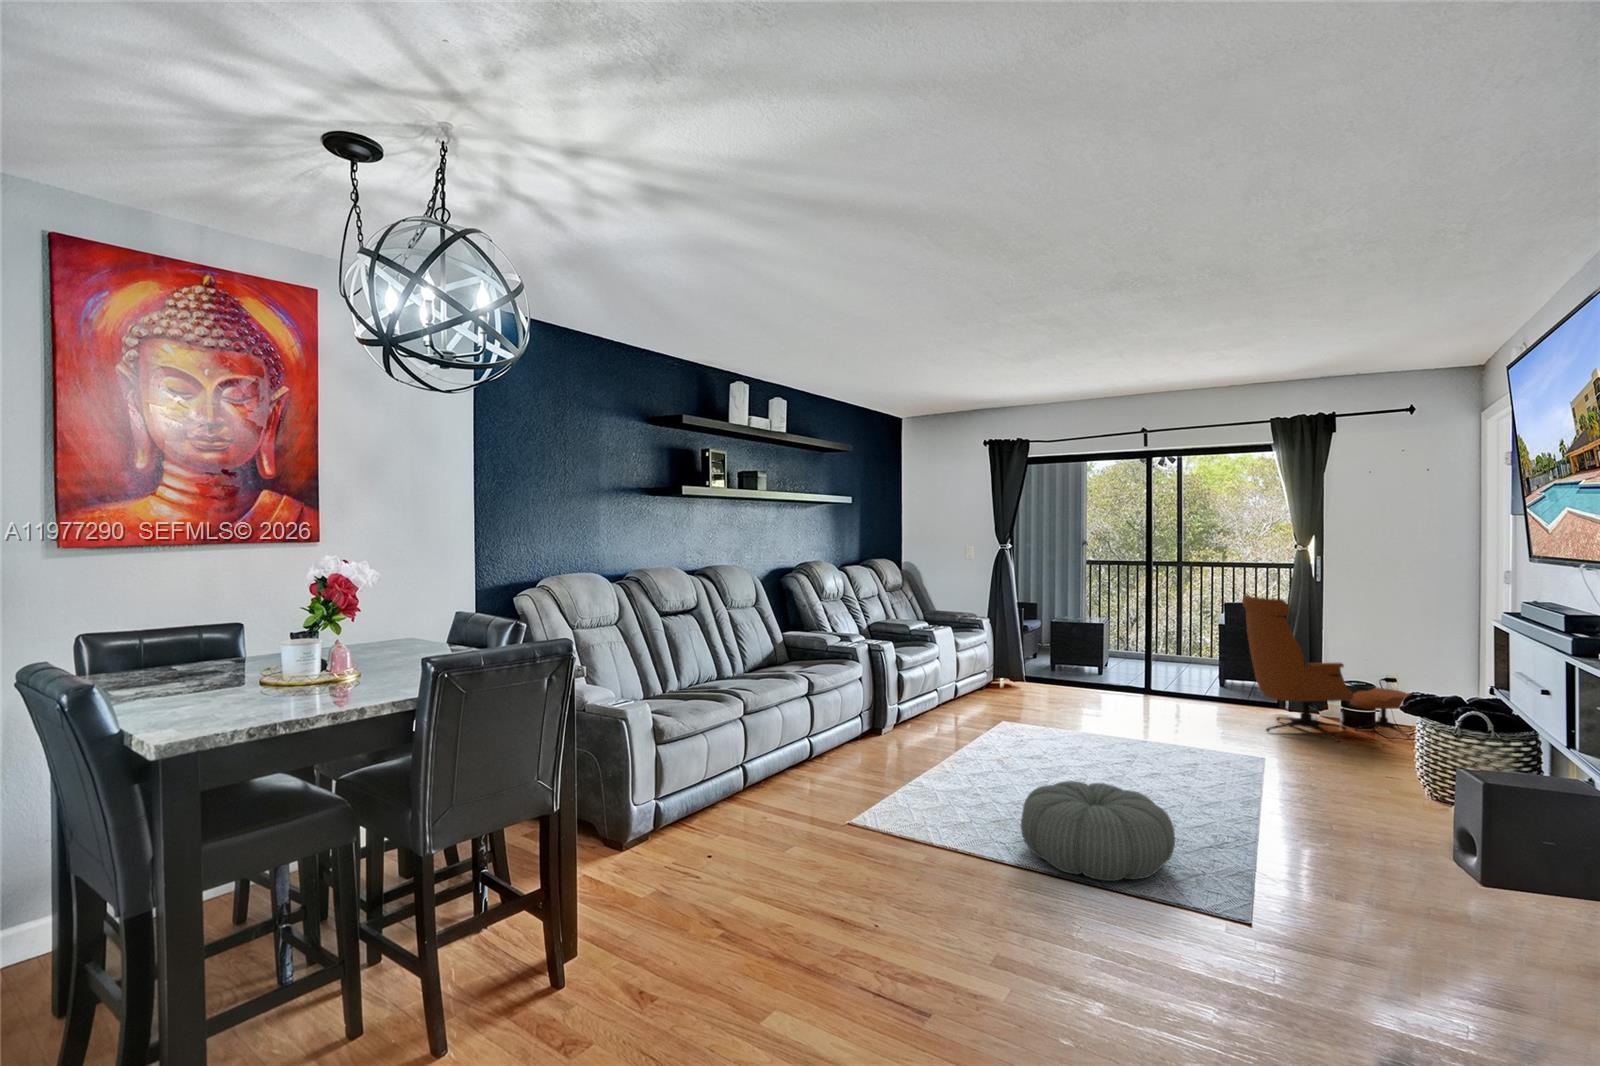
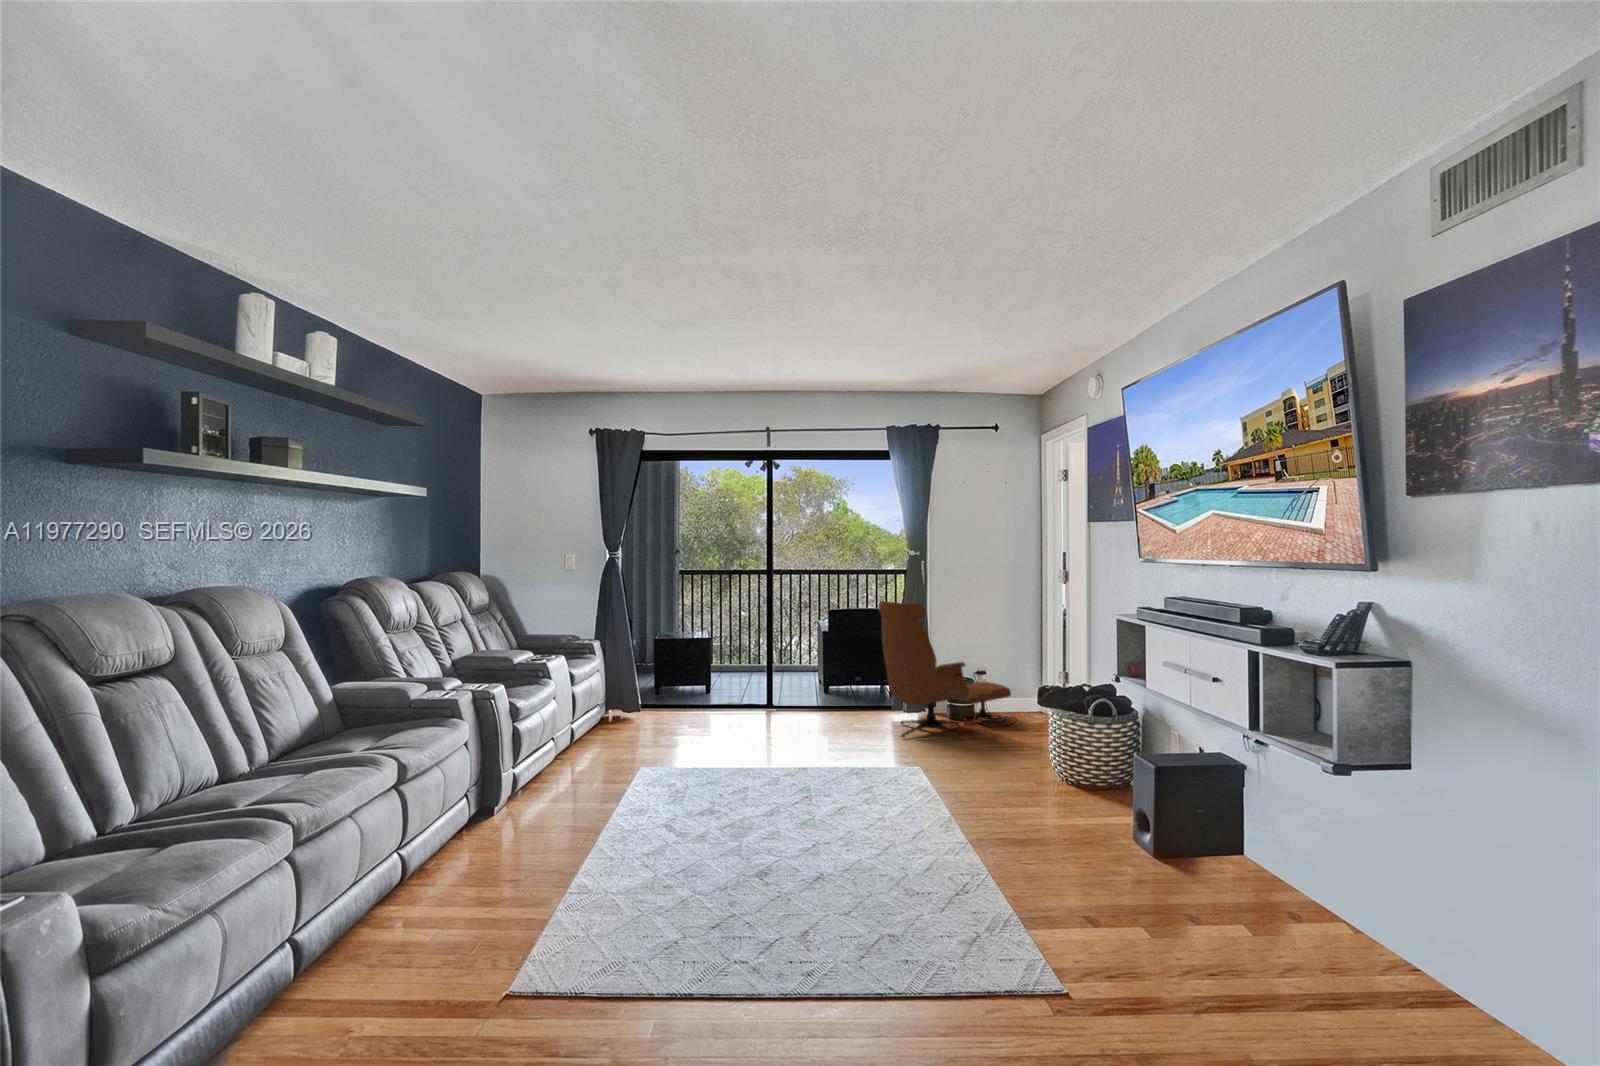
pouf: present [1021,781,1175,881] -> none [765,845,952,985]

